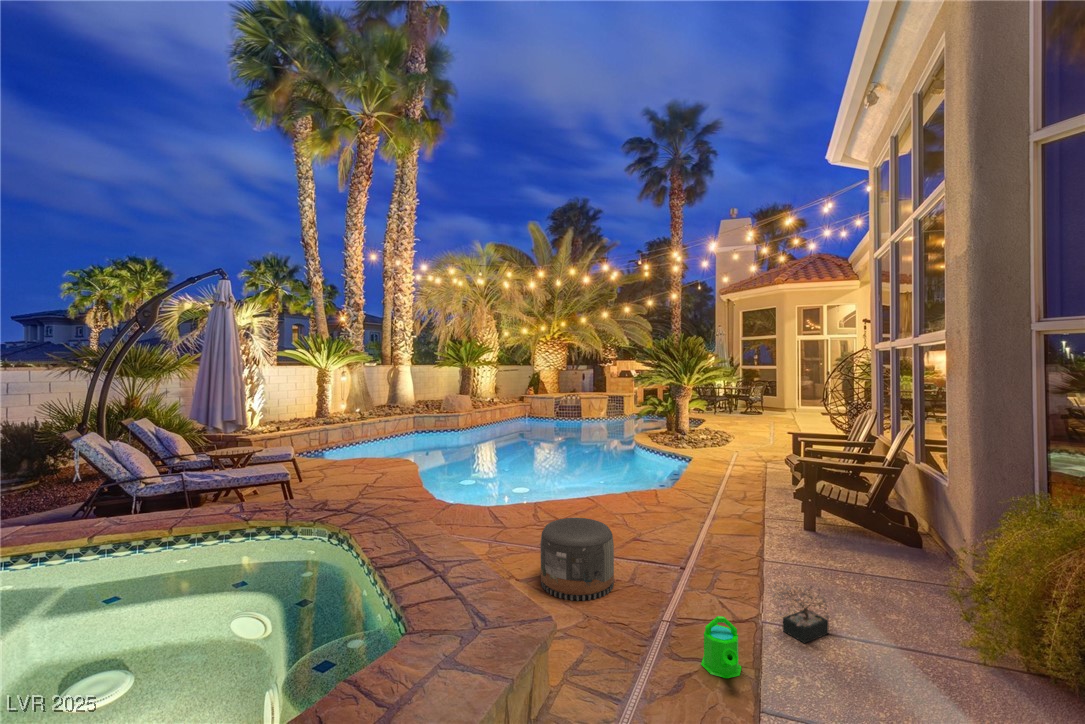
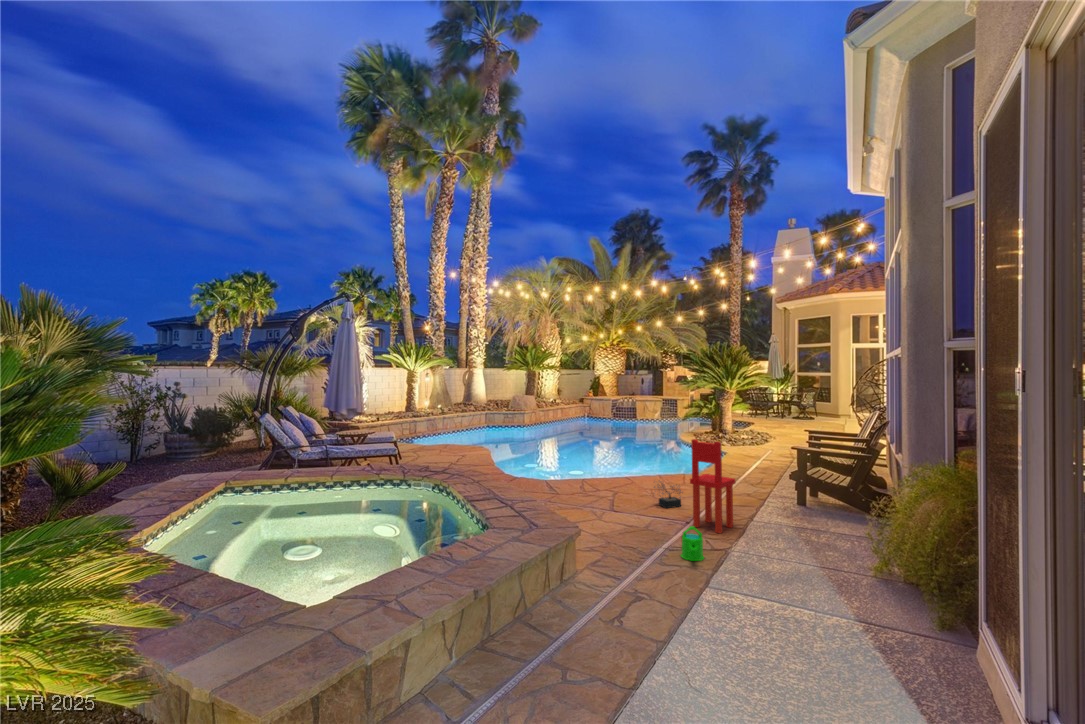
chair: none [693,463,756,605] -> present [690,439,735,534]
pouf: present [540,518,614,601] -> none [586,477,636,527]
decorative plant: present [772,582,829,643] -> present [654,481,681,508]

